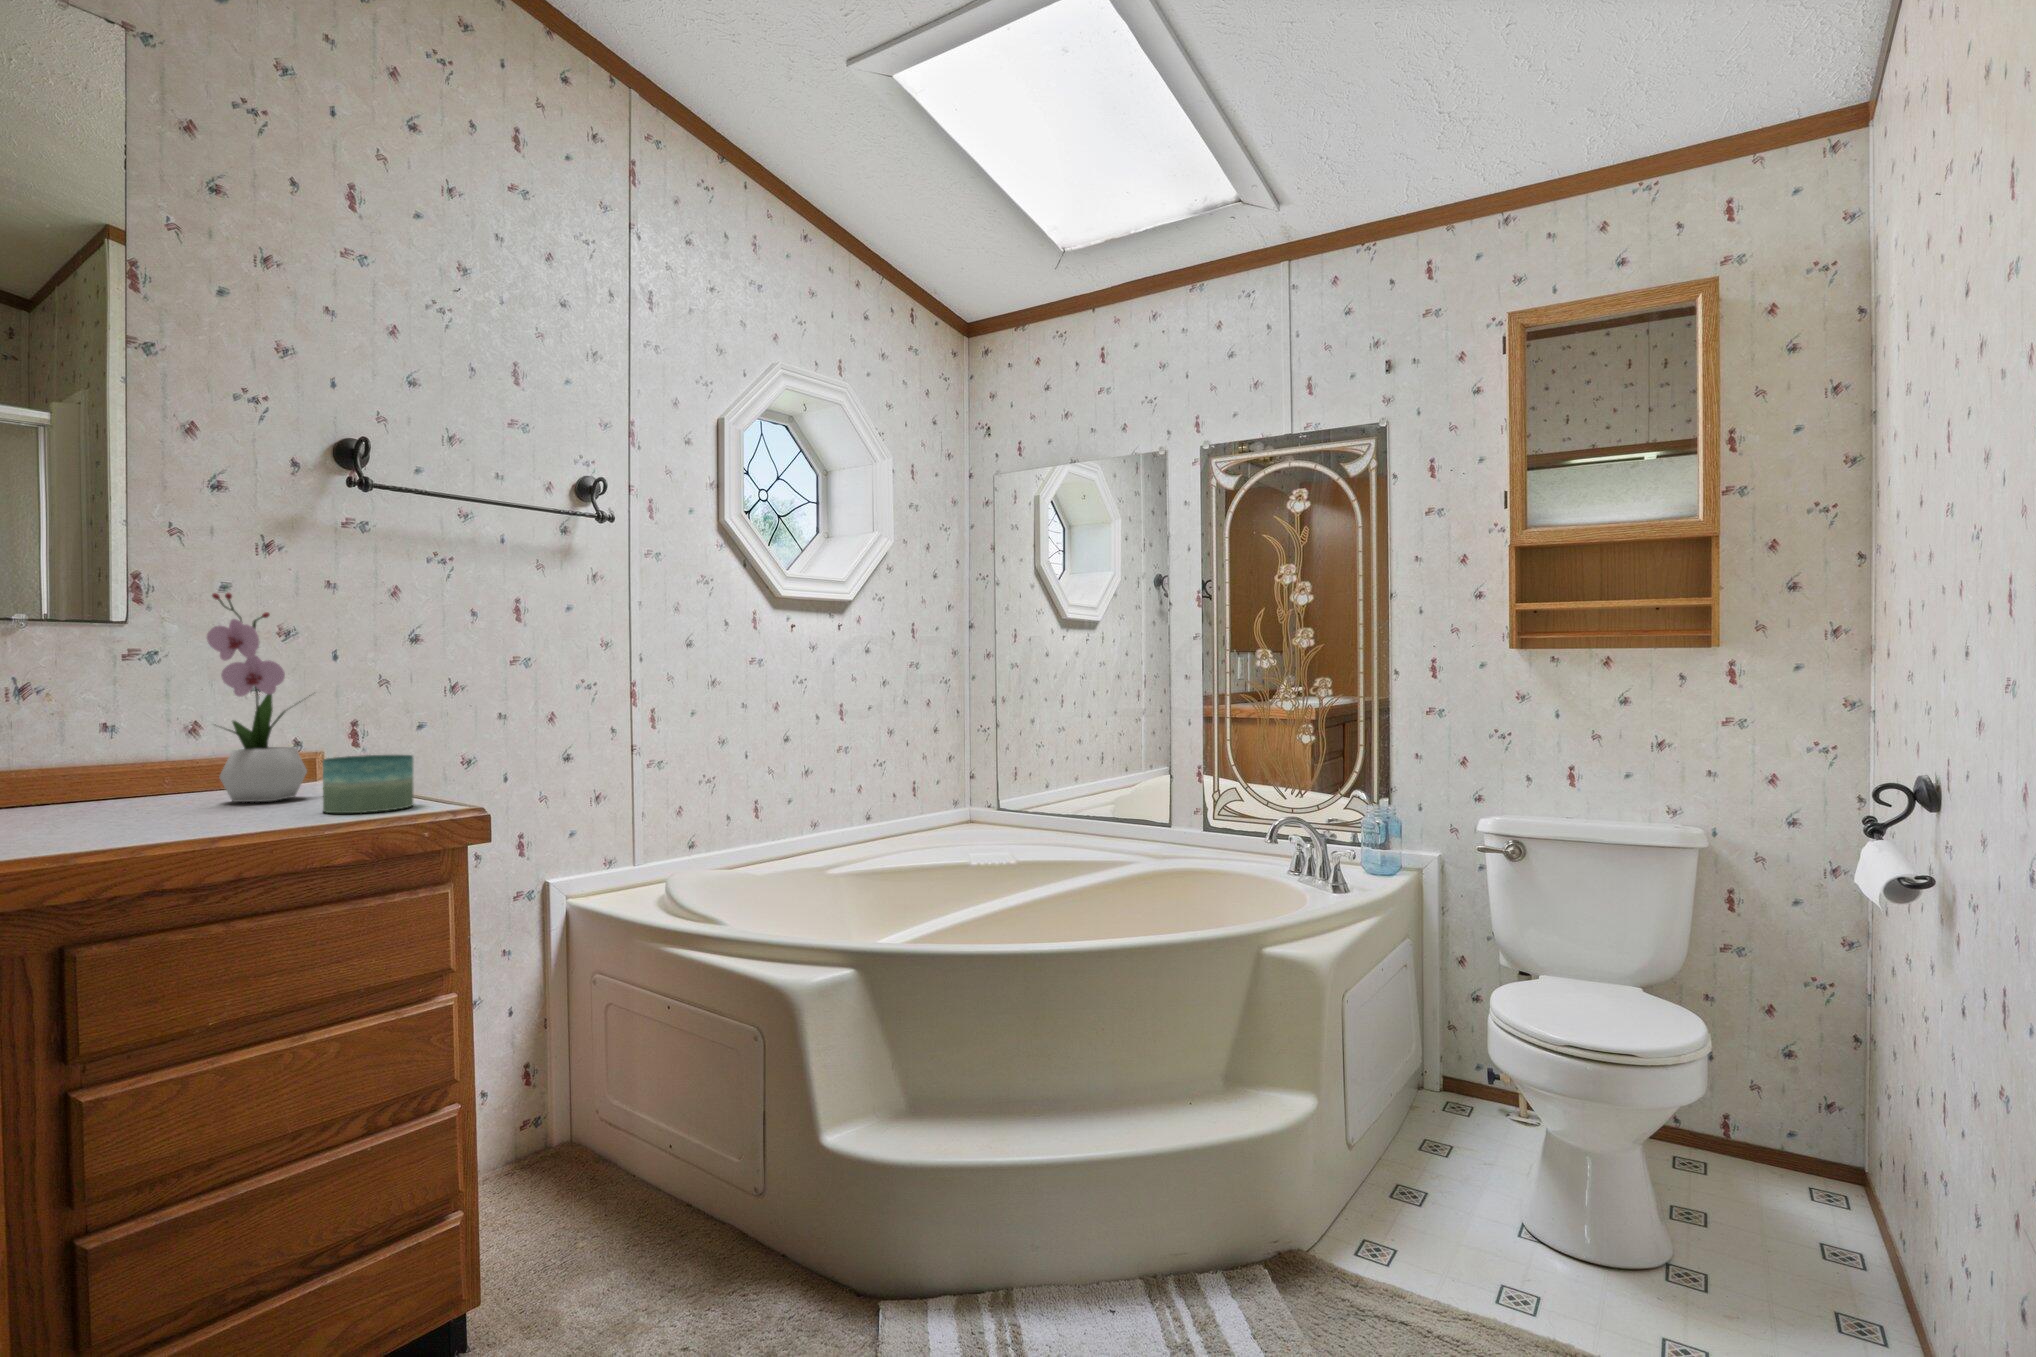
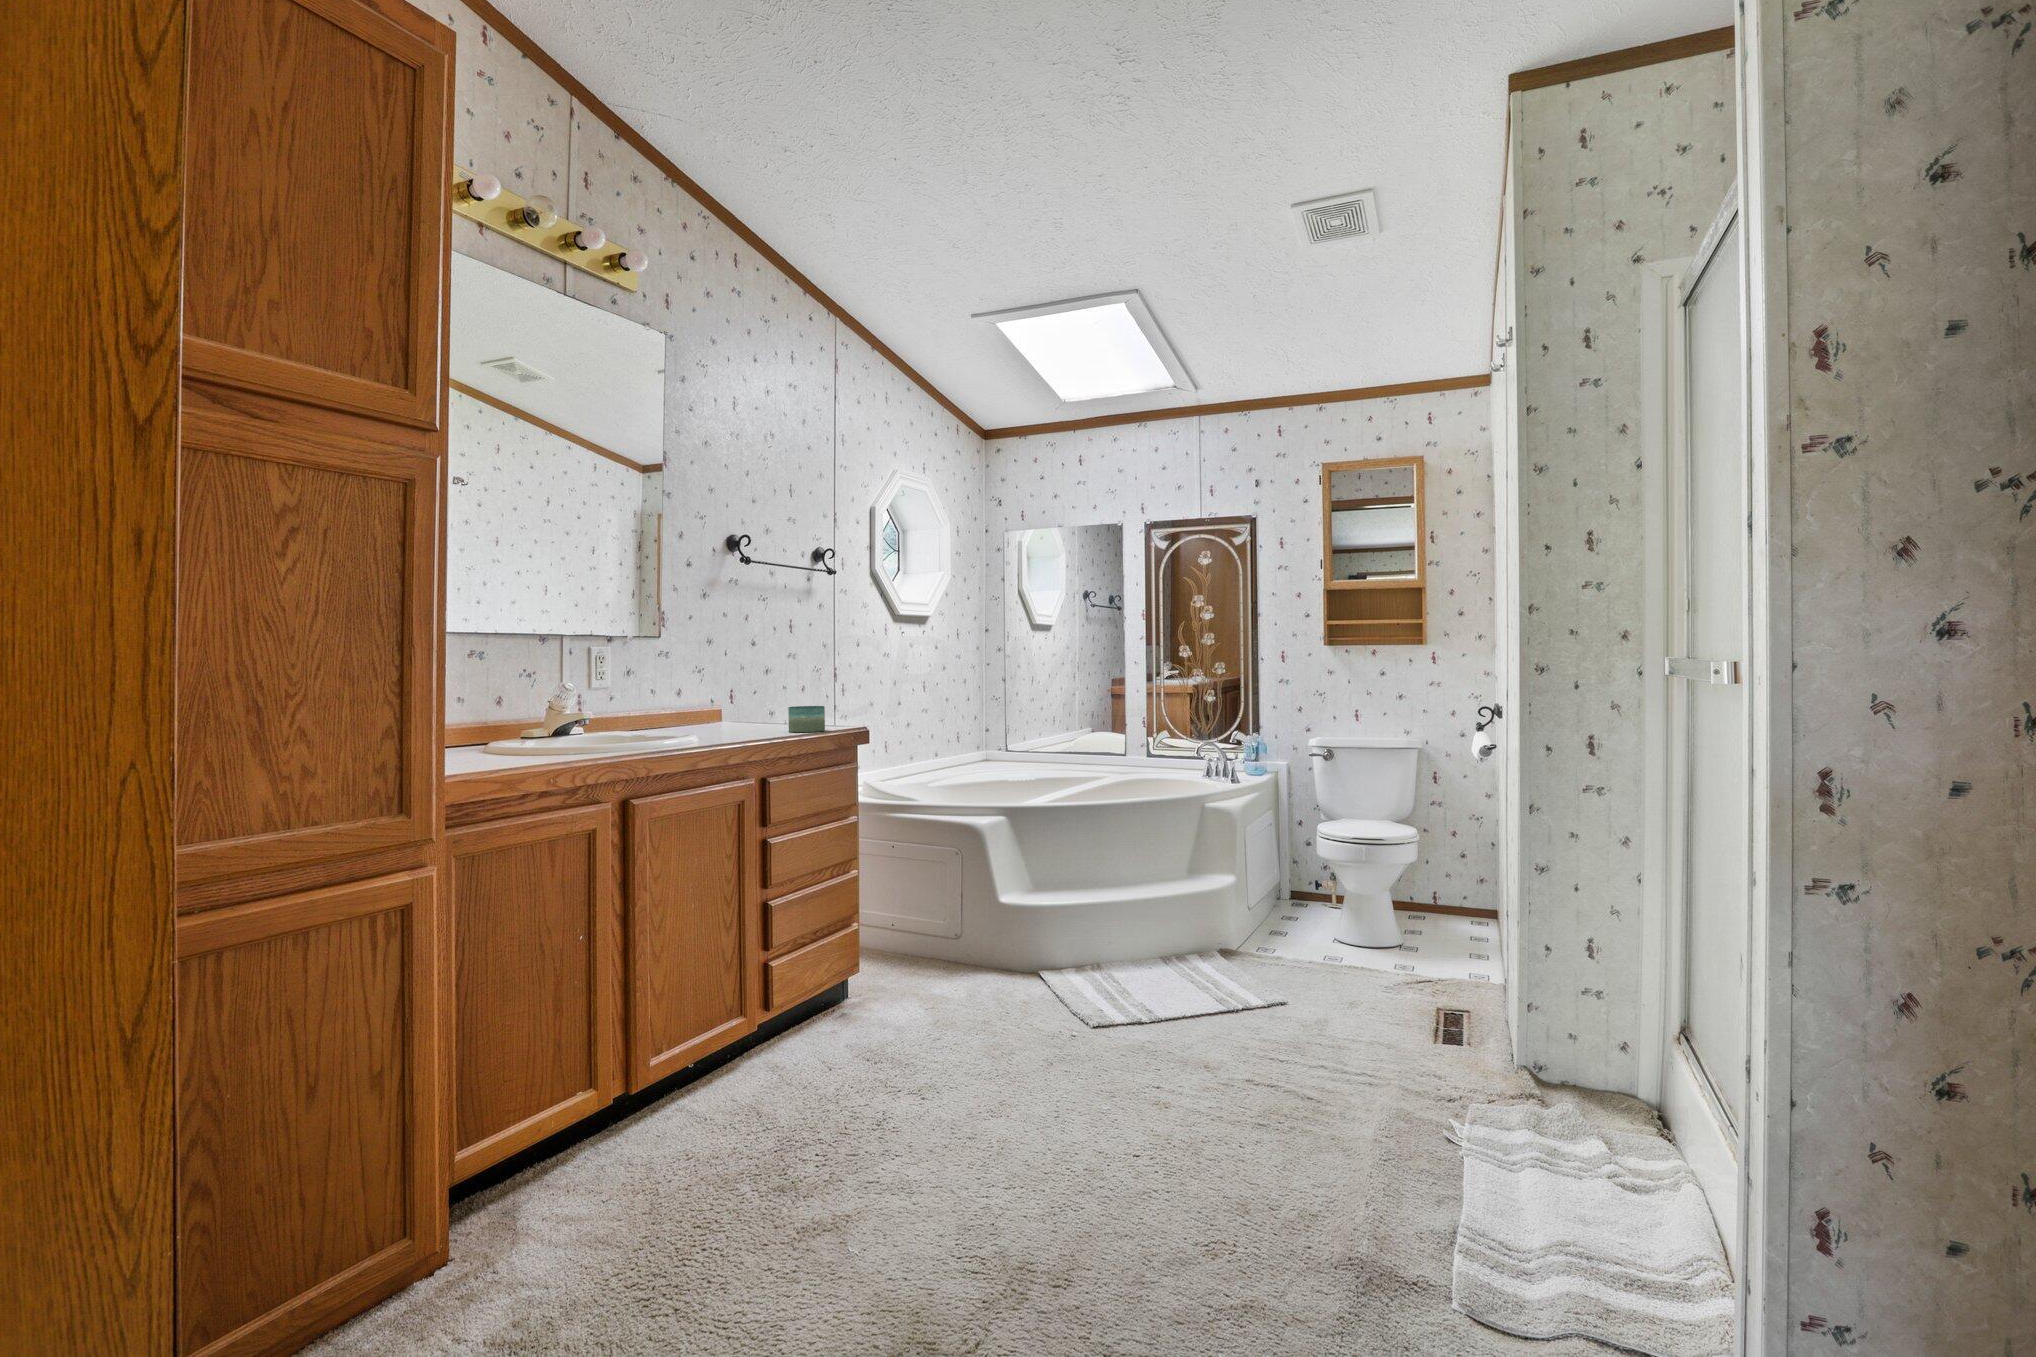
flower arrangement: present [207,593,310,802] -> none [716,627,753,731]

